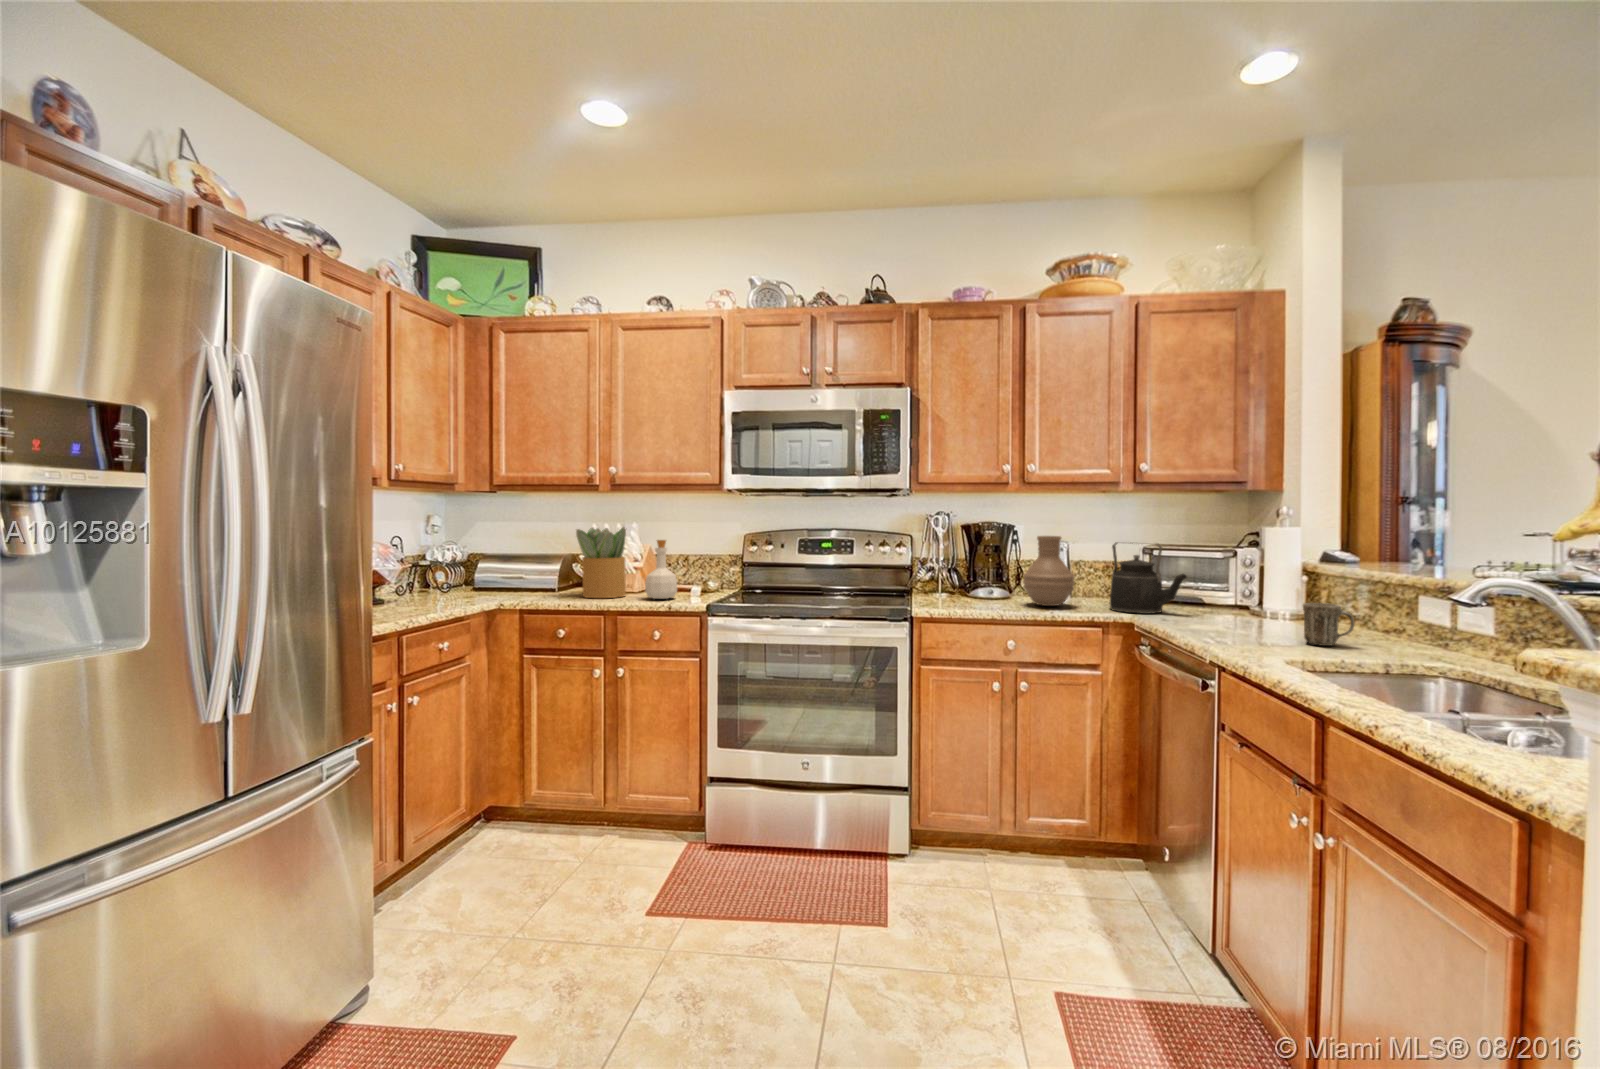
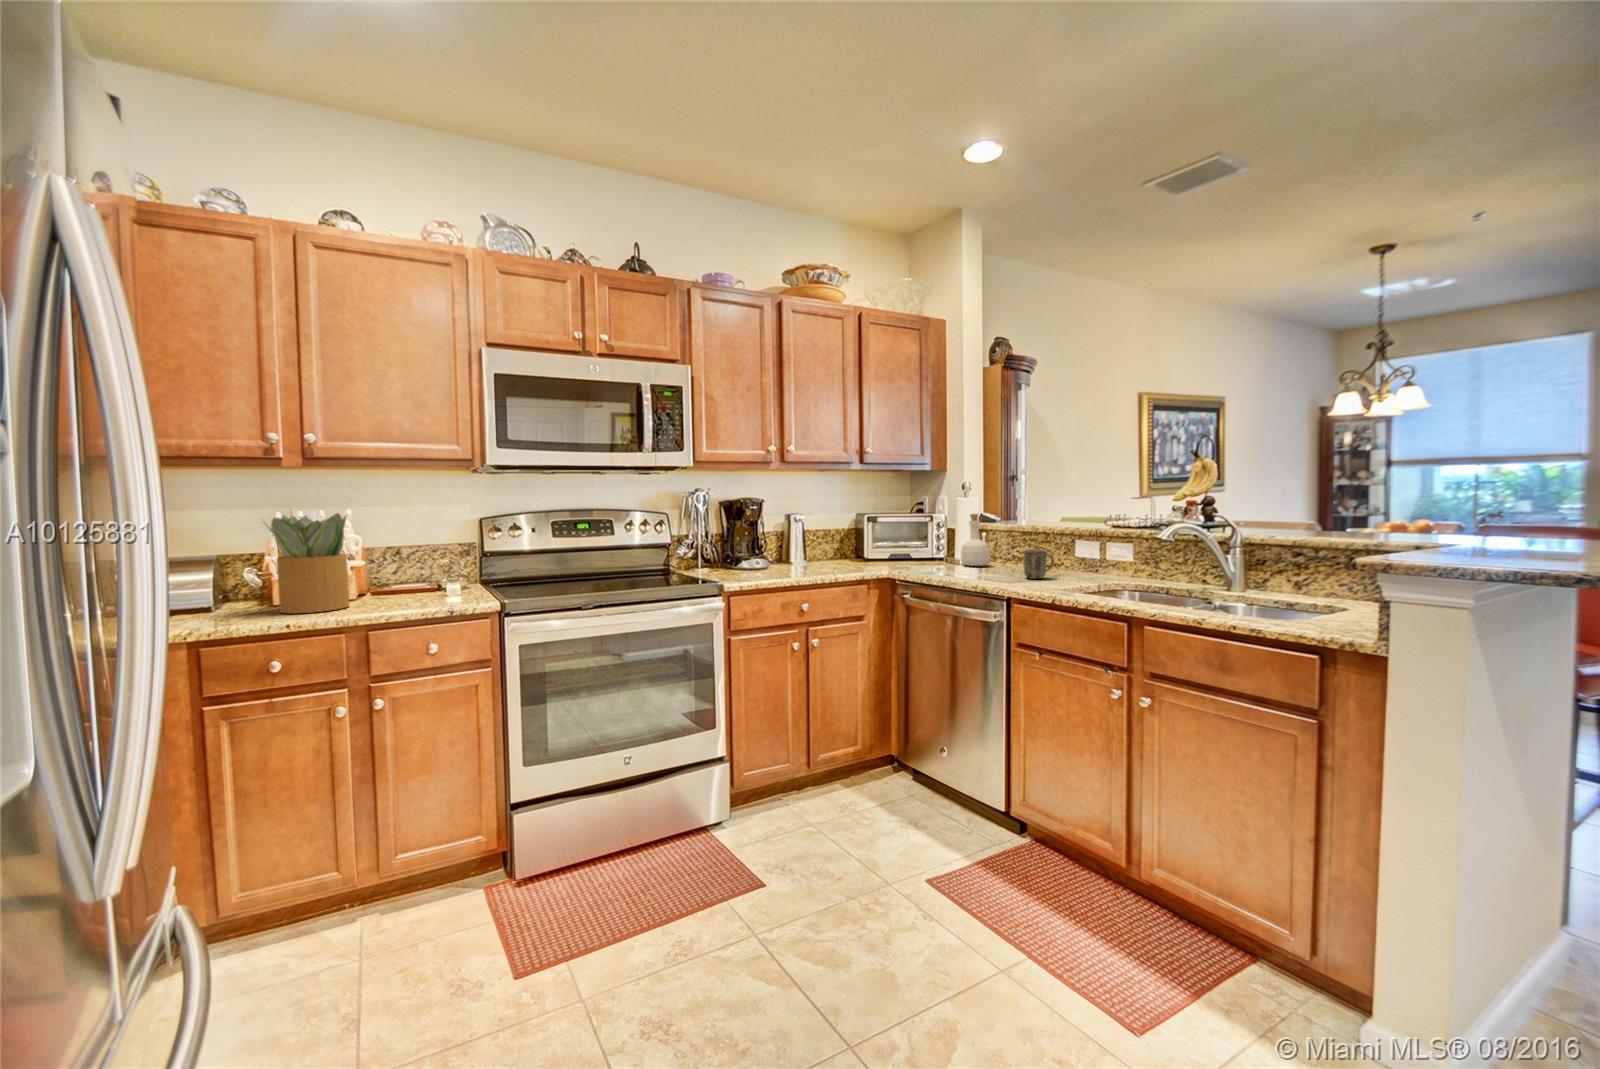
vase: present [1023,536,1075,606] -> none [792,509,837,571]
bottle: present [645,540,677,599] -> present [961,514,991,566]
kettle: present [1110,542,1187,614] -> none [859,512,920,570]

